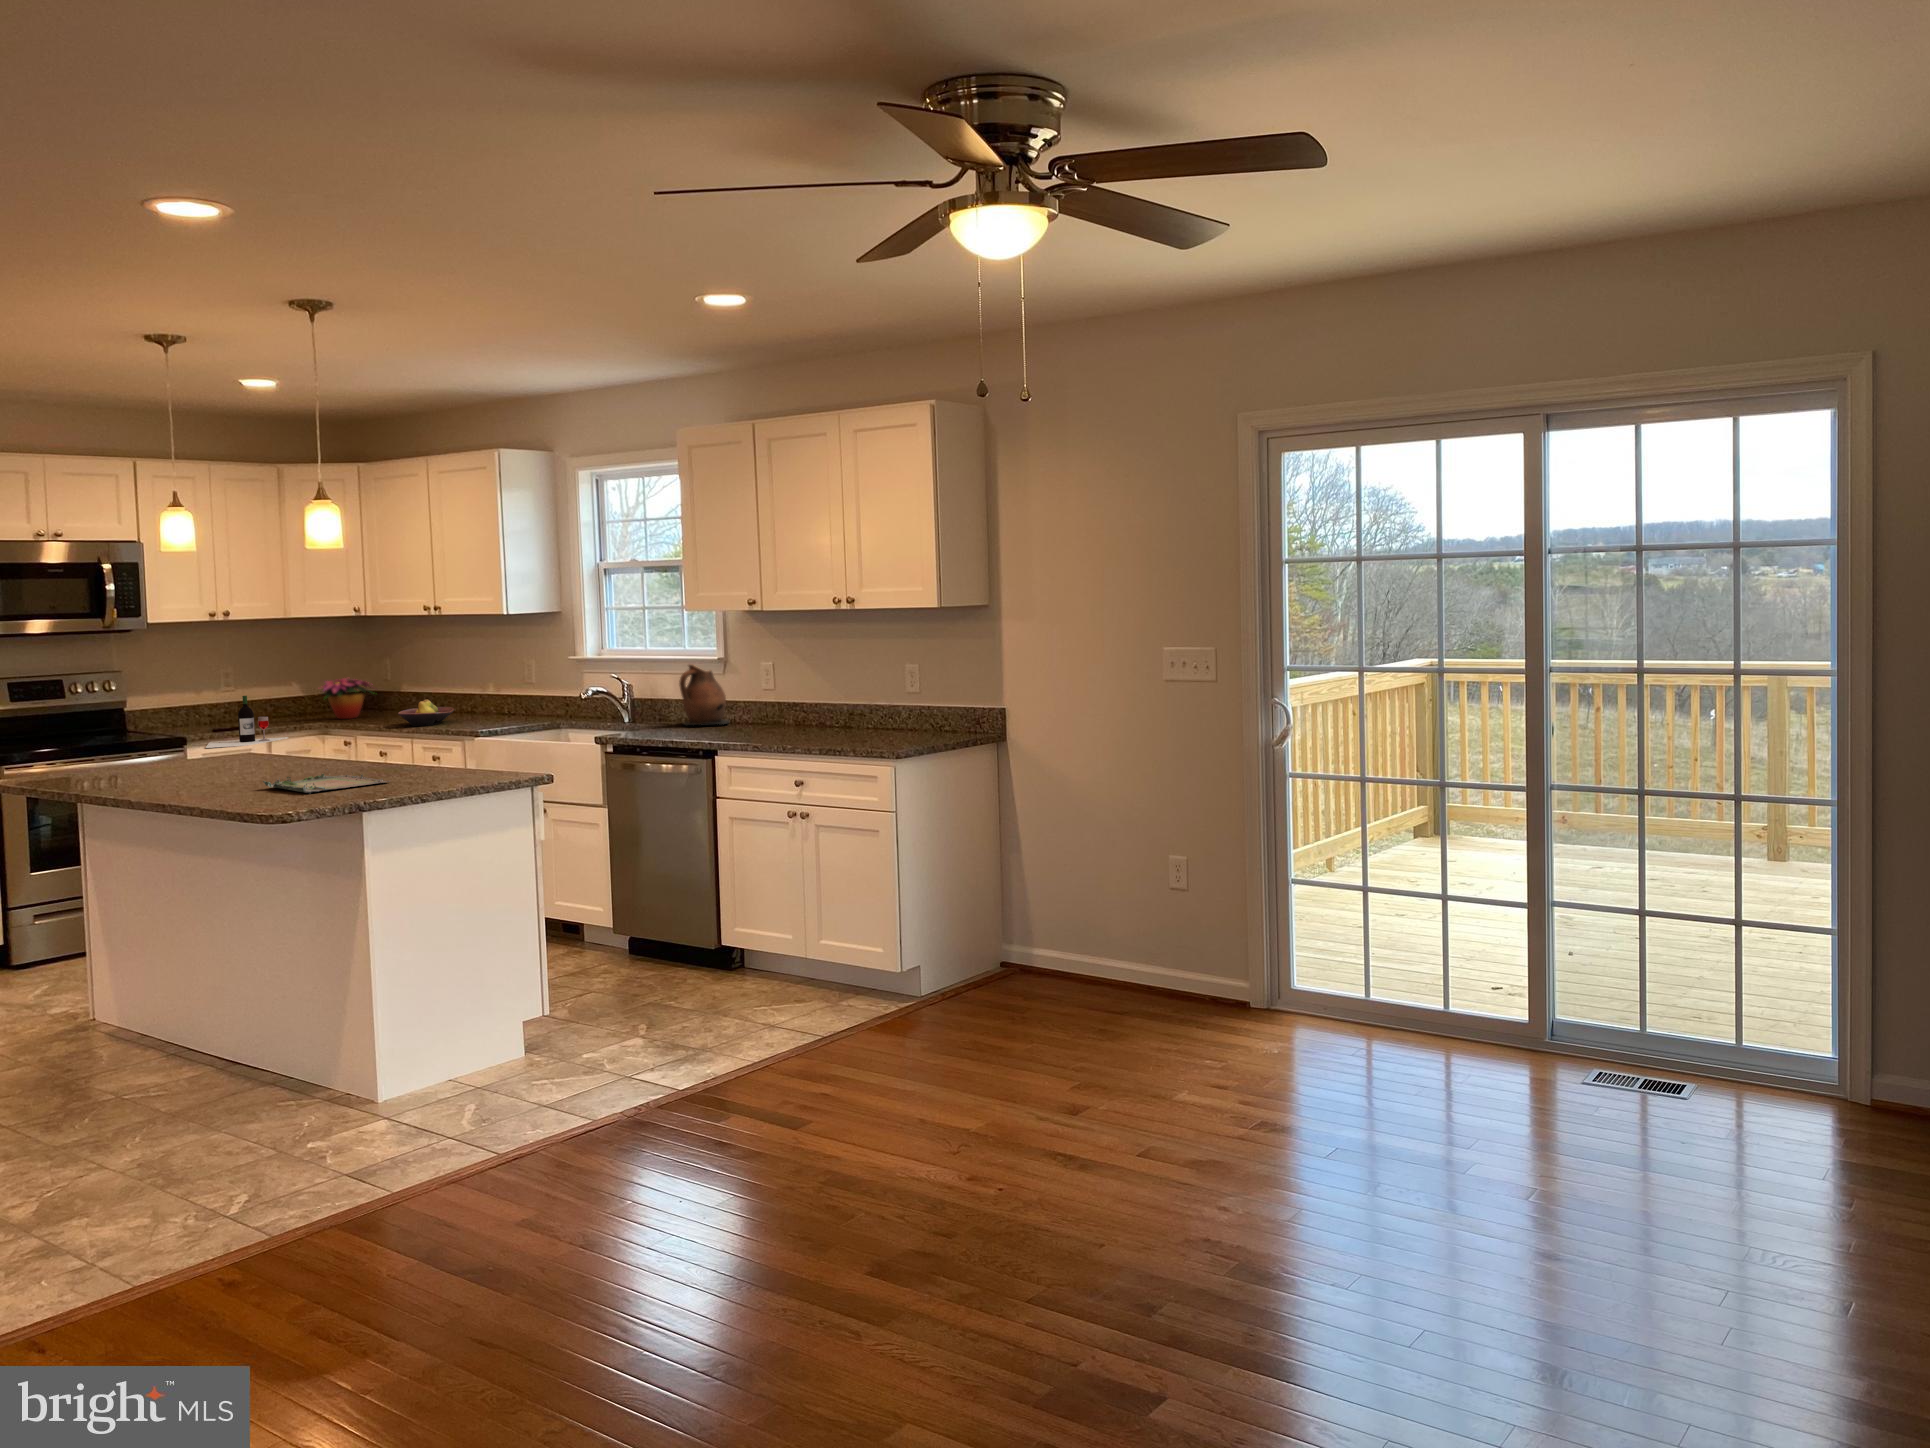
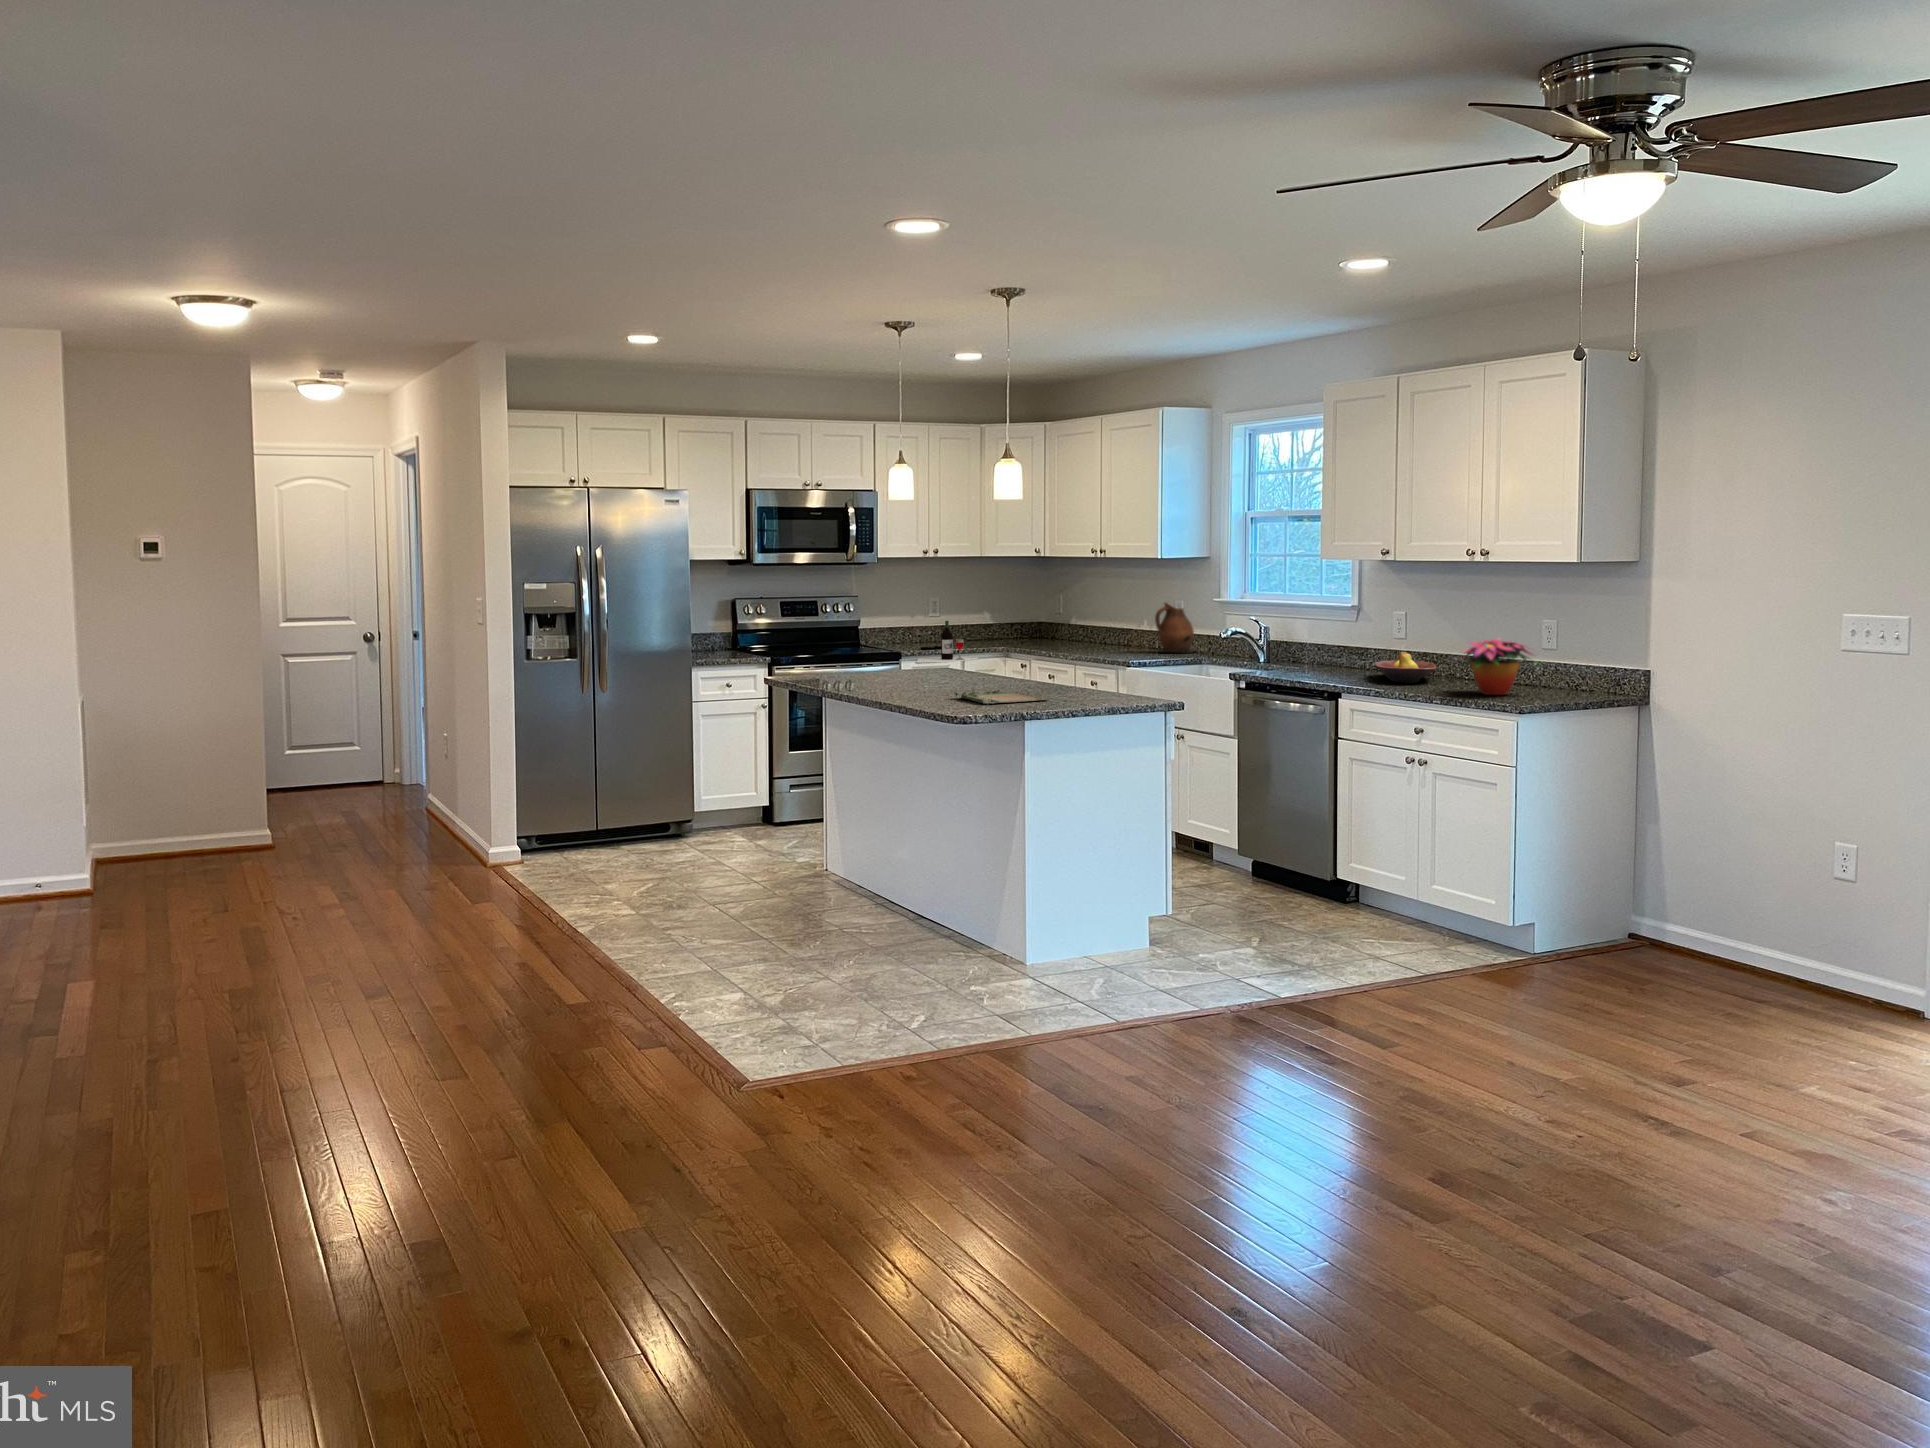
ceramic pitcher: present [679,664,729,725] -> present [1155,603,1195,653]
flower arrangement: present [322,679,371,719] -> present [1464,639,1532,695]
fruit bowl: present [398,699,455,726] -> present [1374,652,1436,683]

